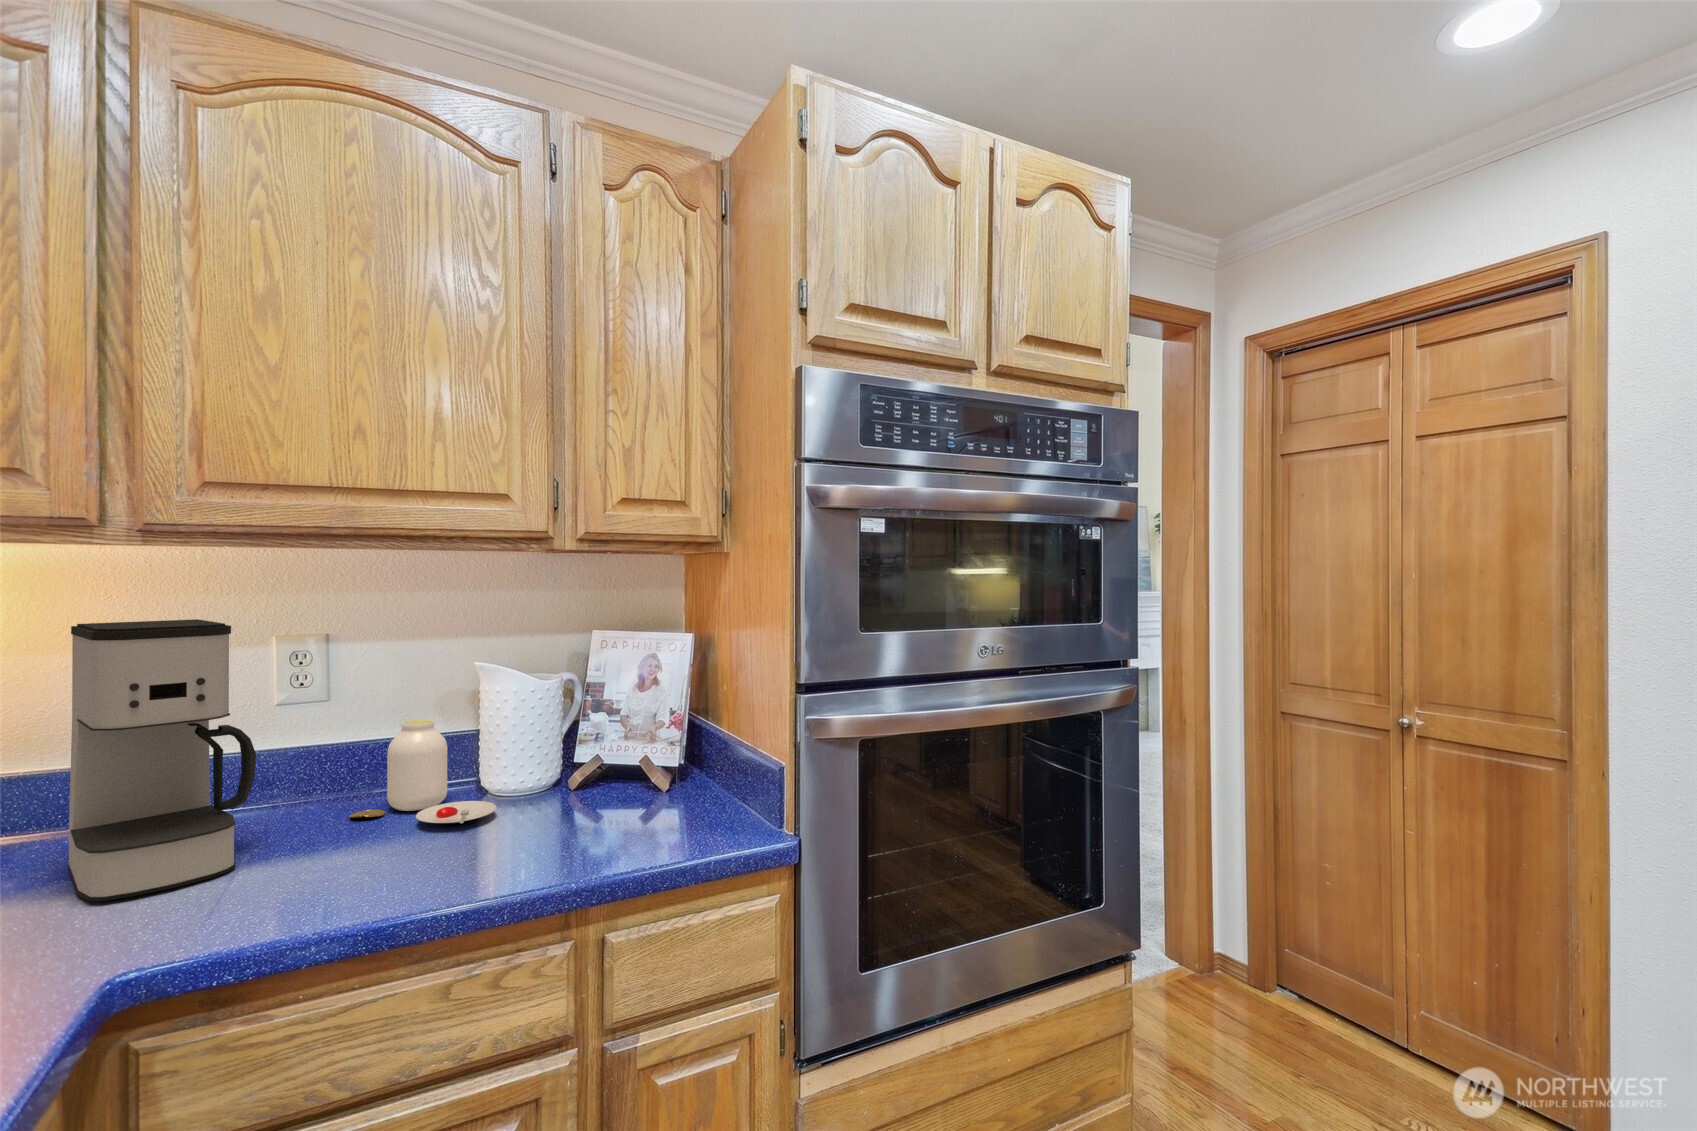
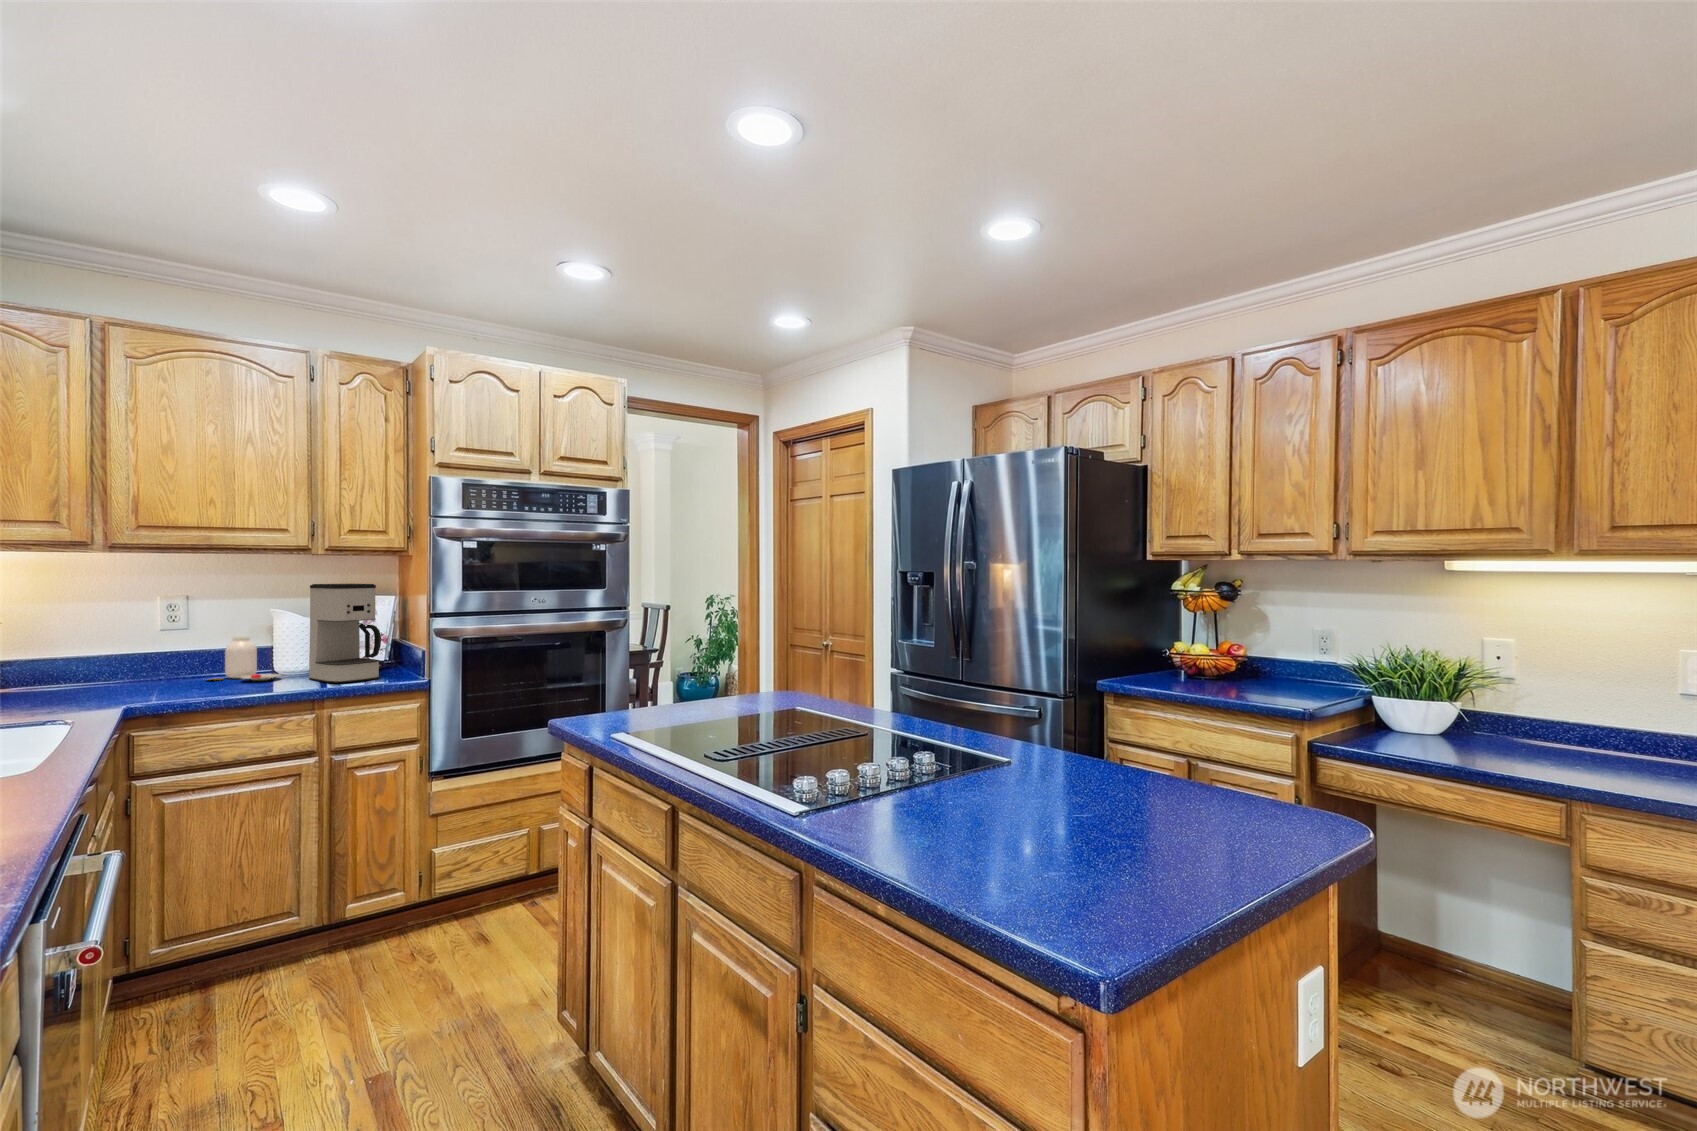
coffee maker: present [68,619,256,901] -> present [309,583,381,683]

